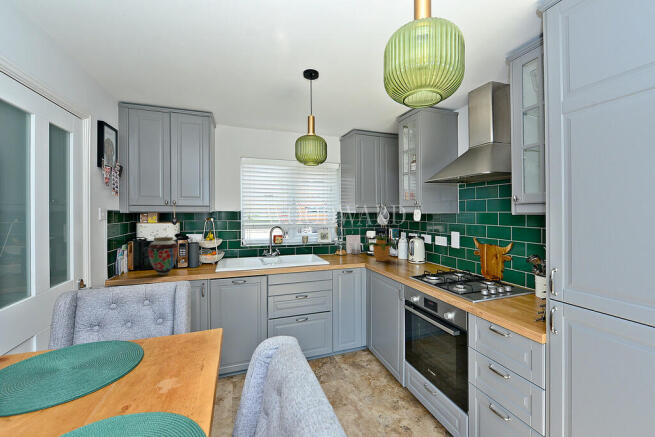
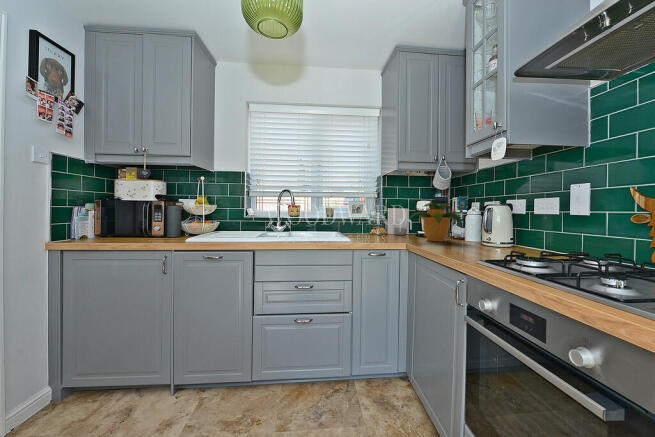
vase: present [148,237,178,275] -> none [101,193,144,242]

